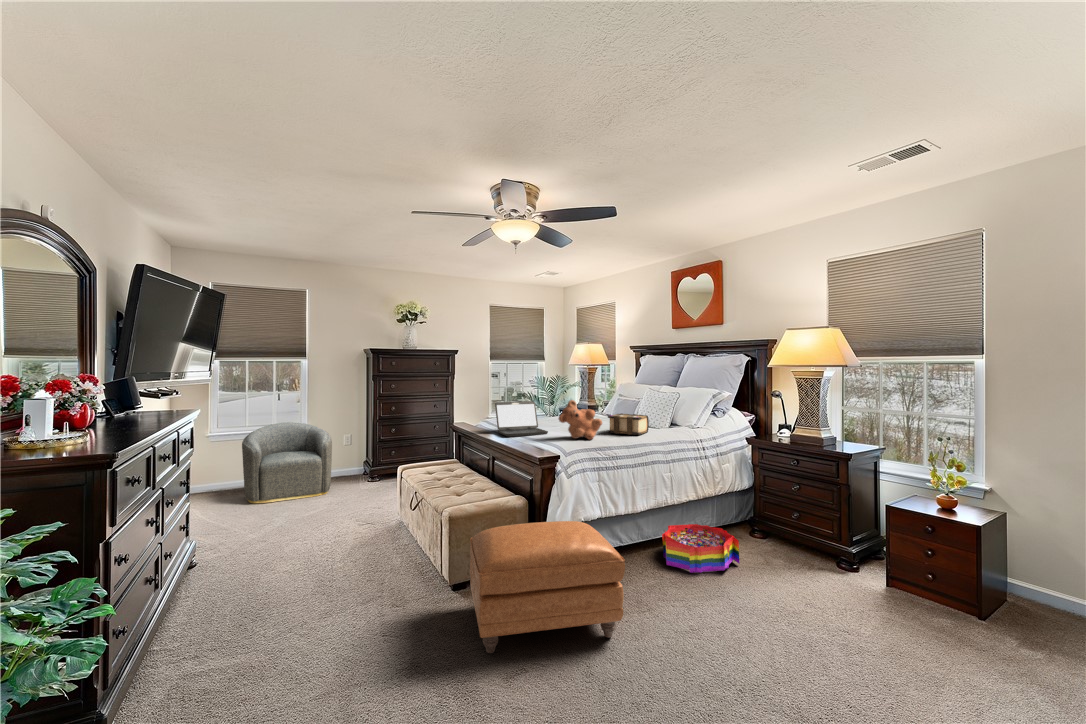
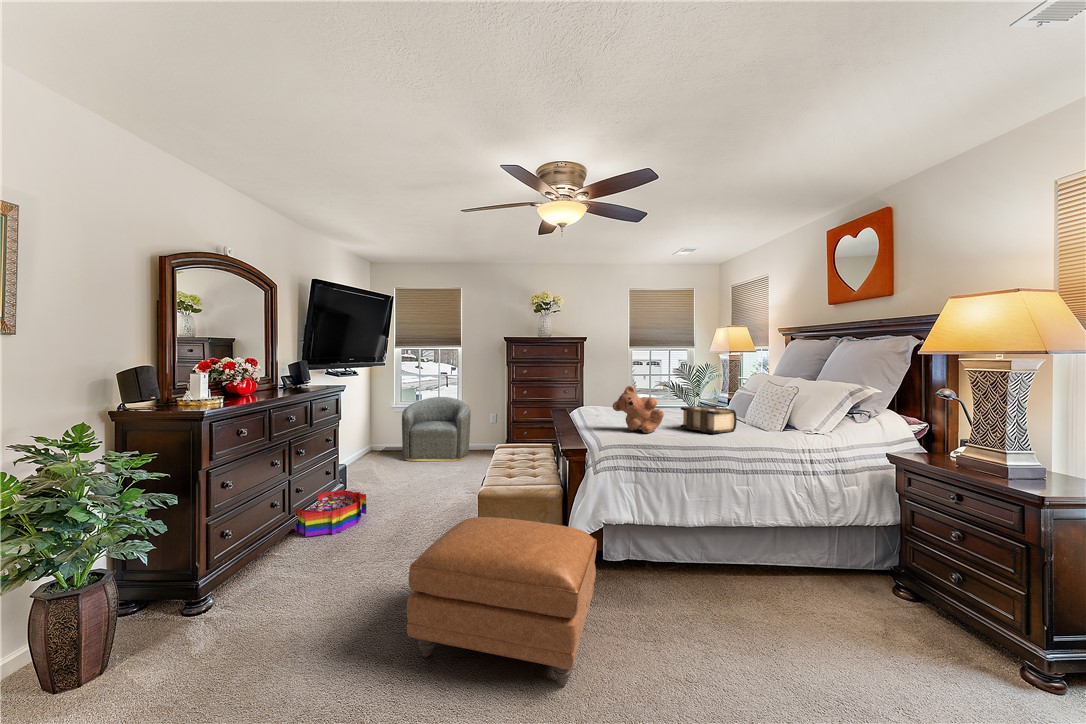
laptop: present [495,401,548,437] -> none [567,386,616,423]
storage bin: present [662,524,739,573] -> present [293,490,366,537]

